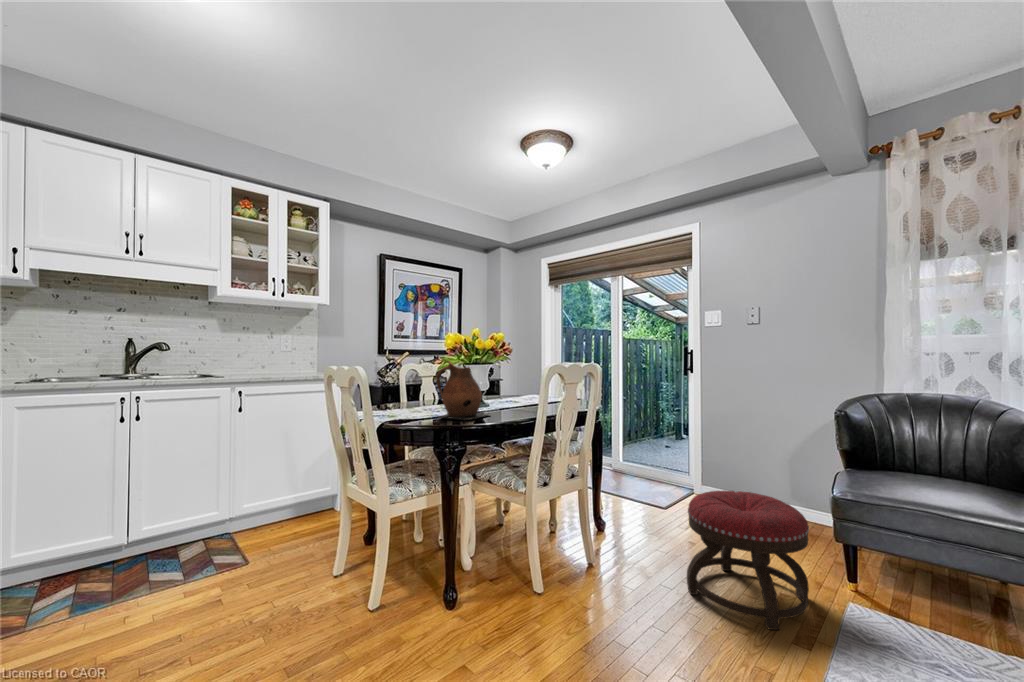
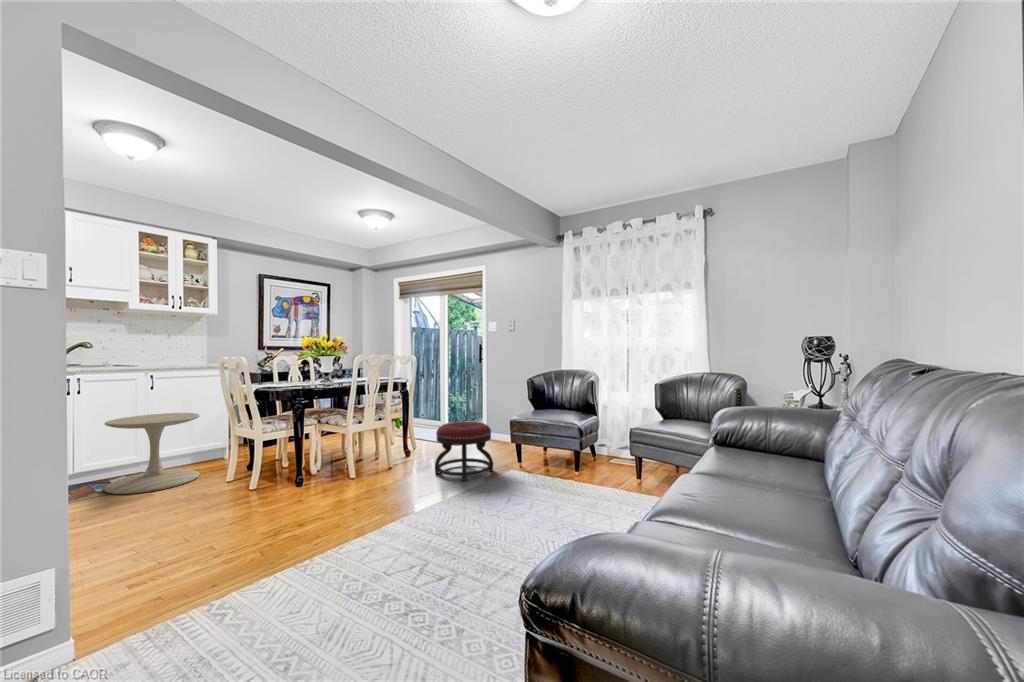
ceramic pitcher: present [436,361,489,420] -> none [293,353,328,387]
side table: none [164,447,301,588] -> present [104,413,200,494]

